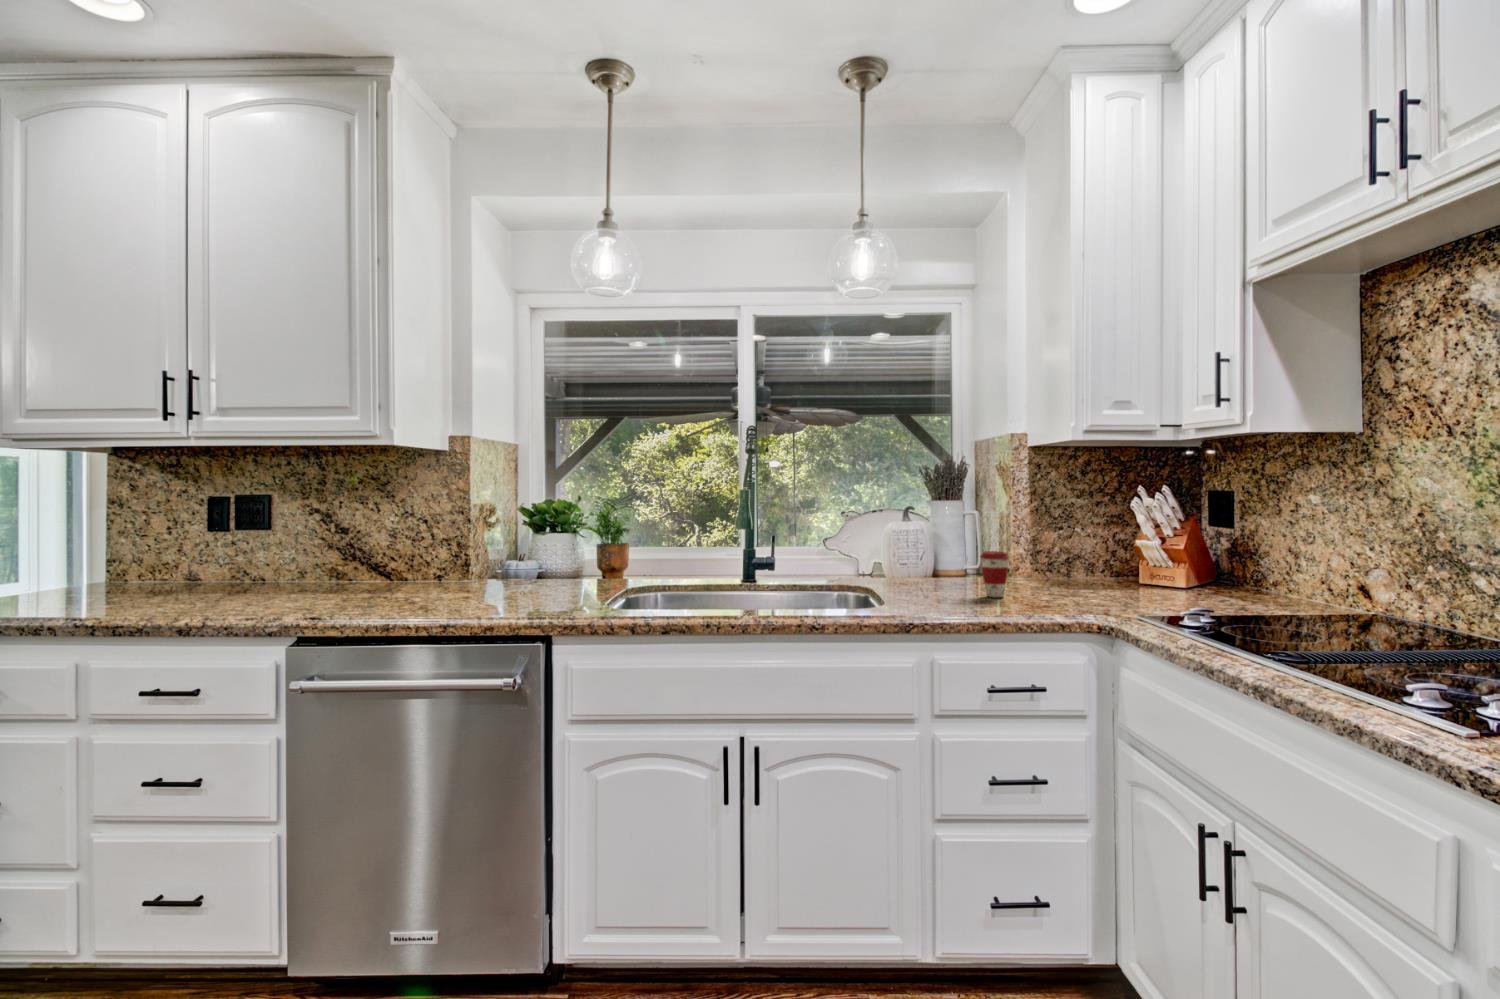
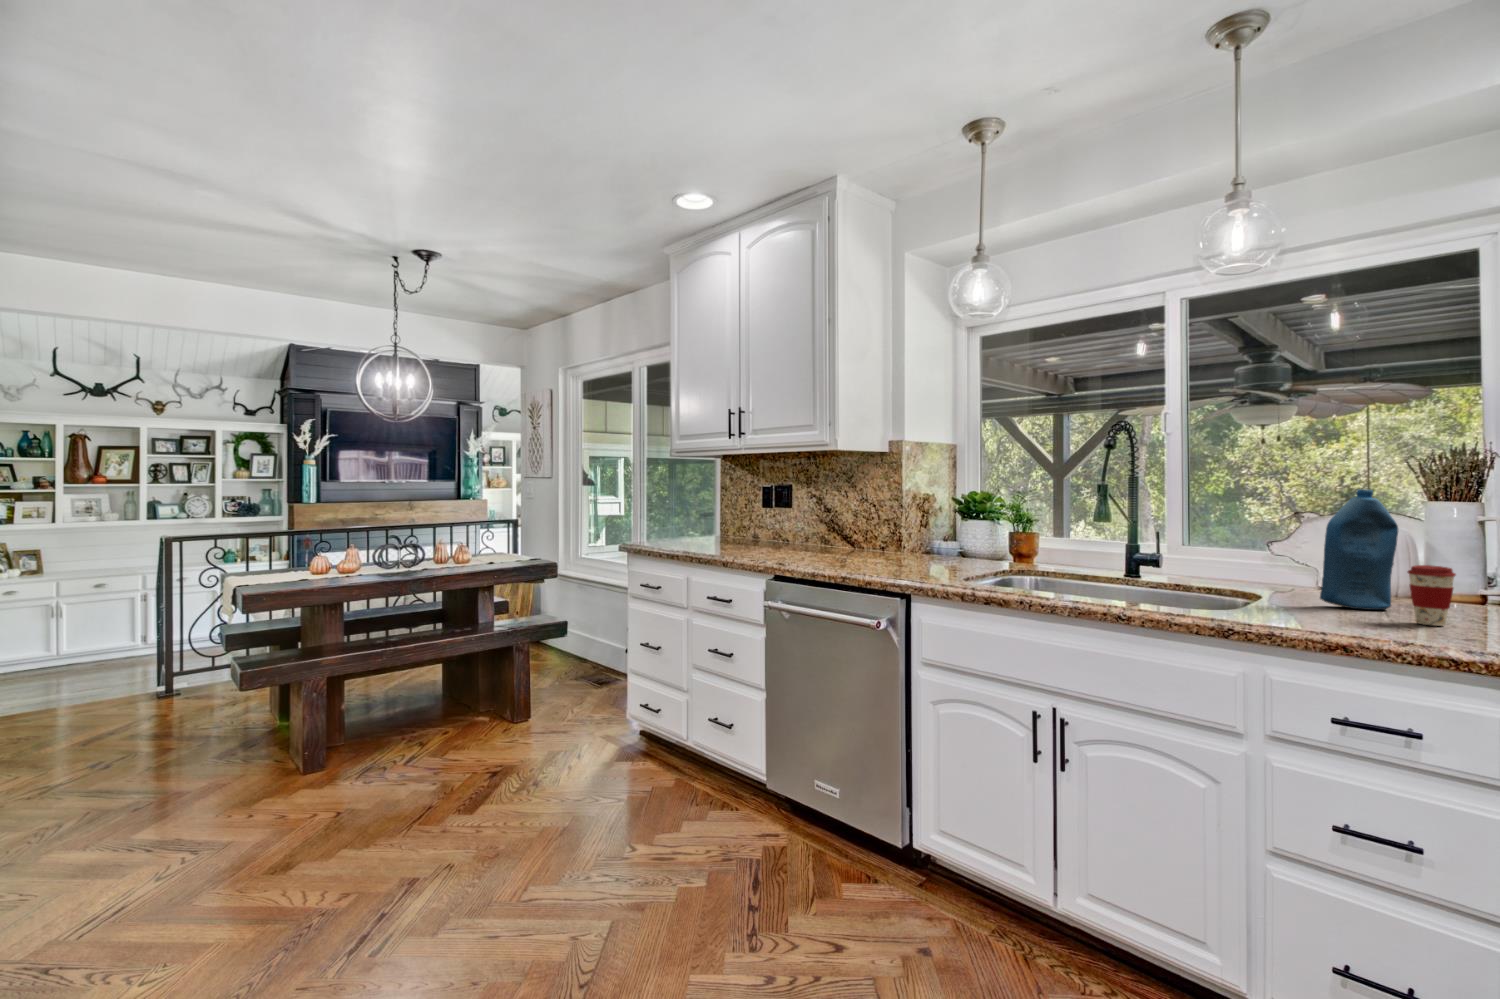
bottle: none [909,493,949,590] -> present [1320,489,1398,610]

